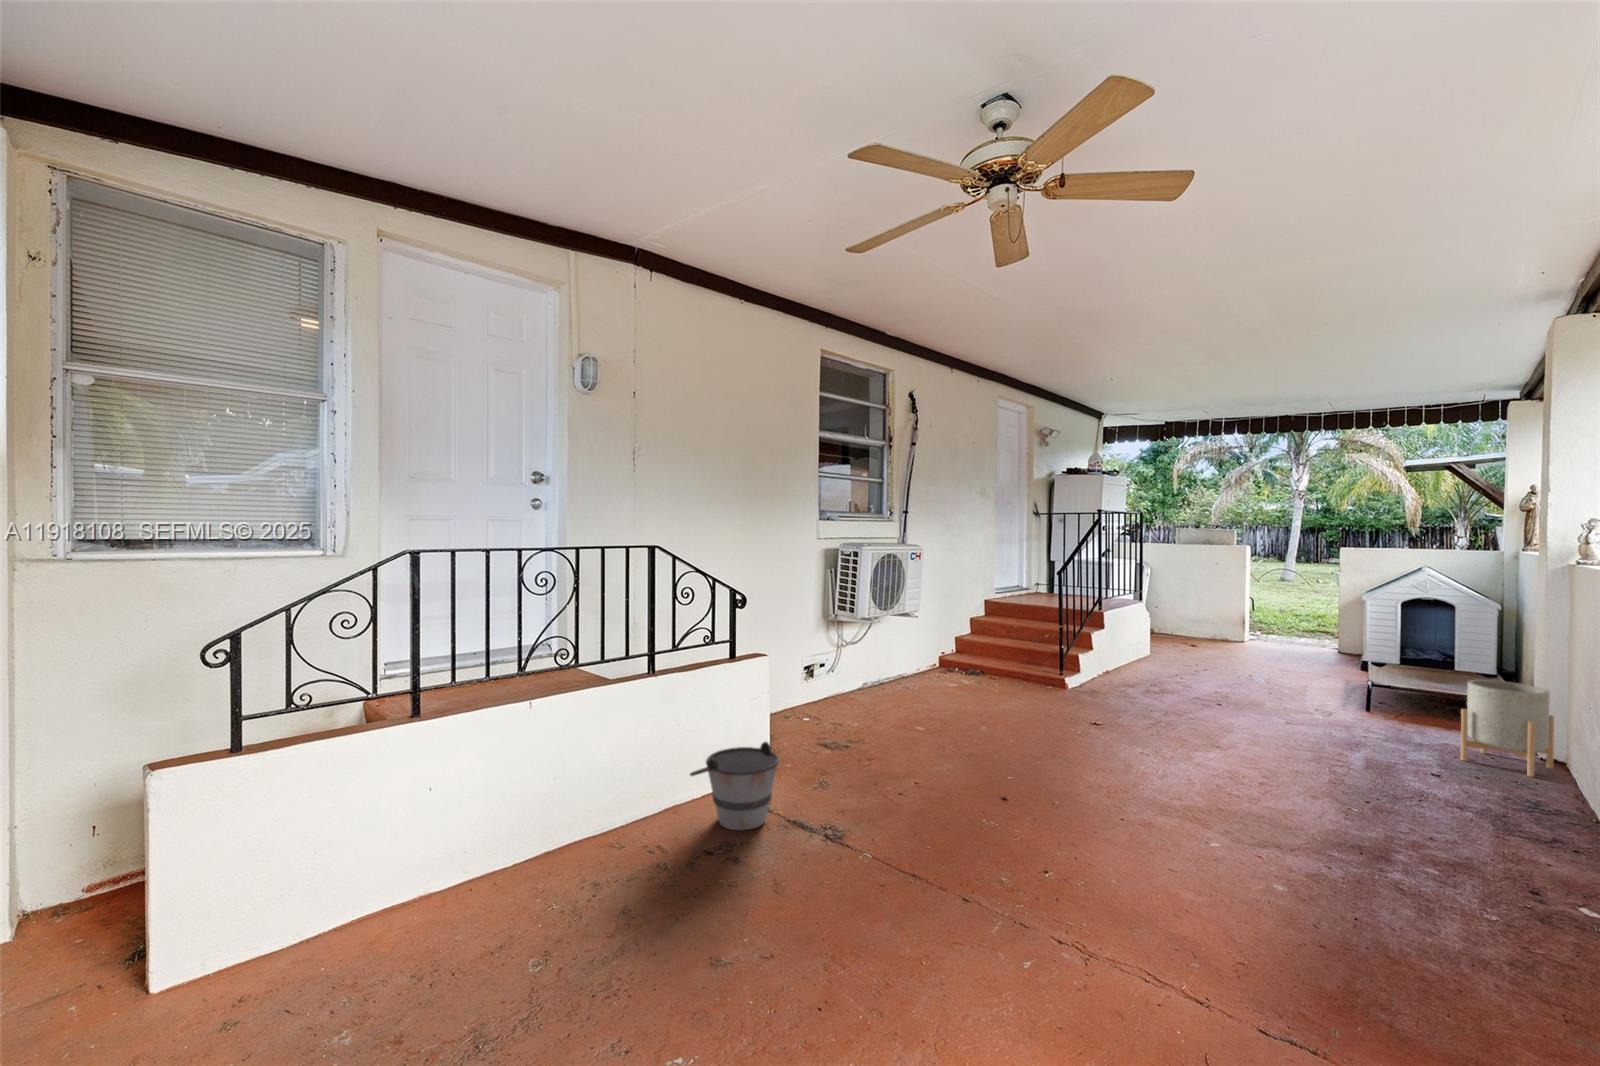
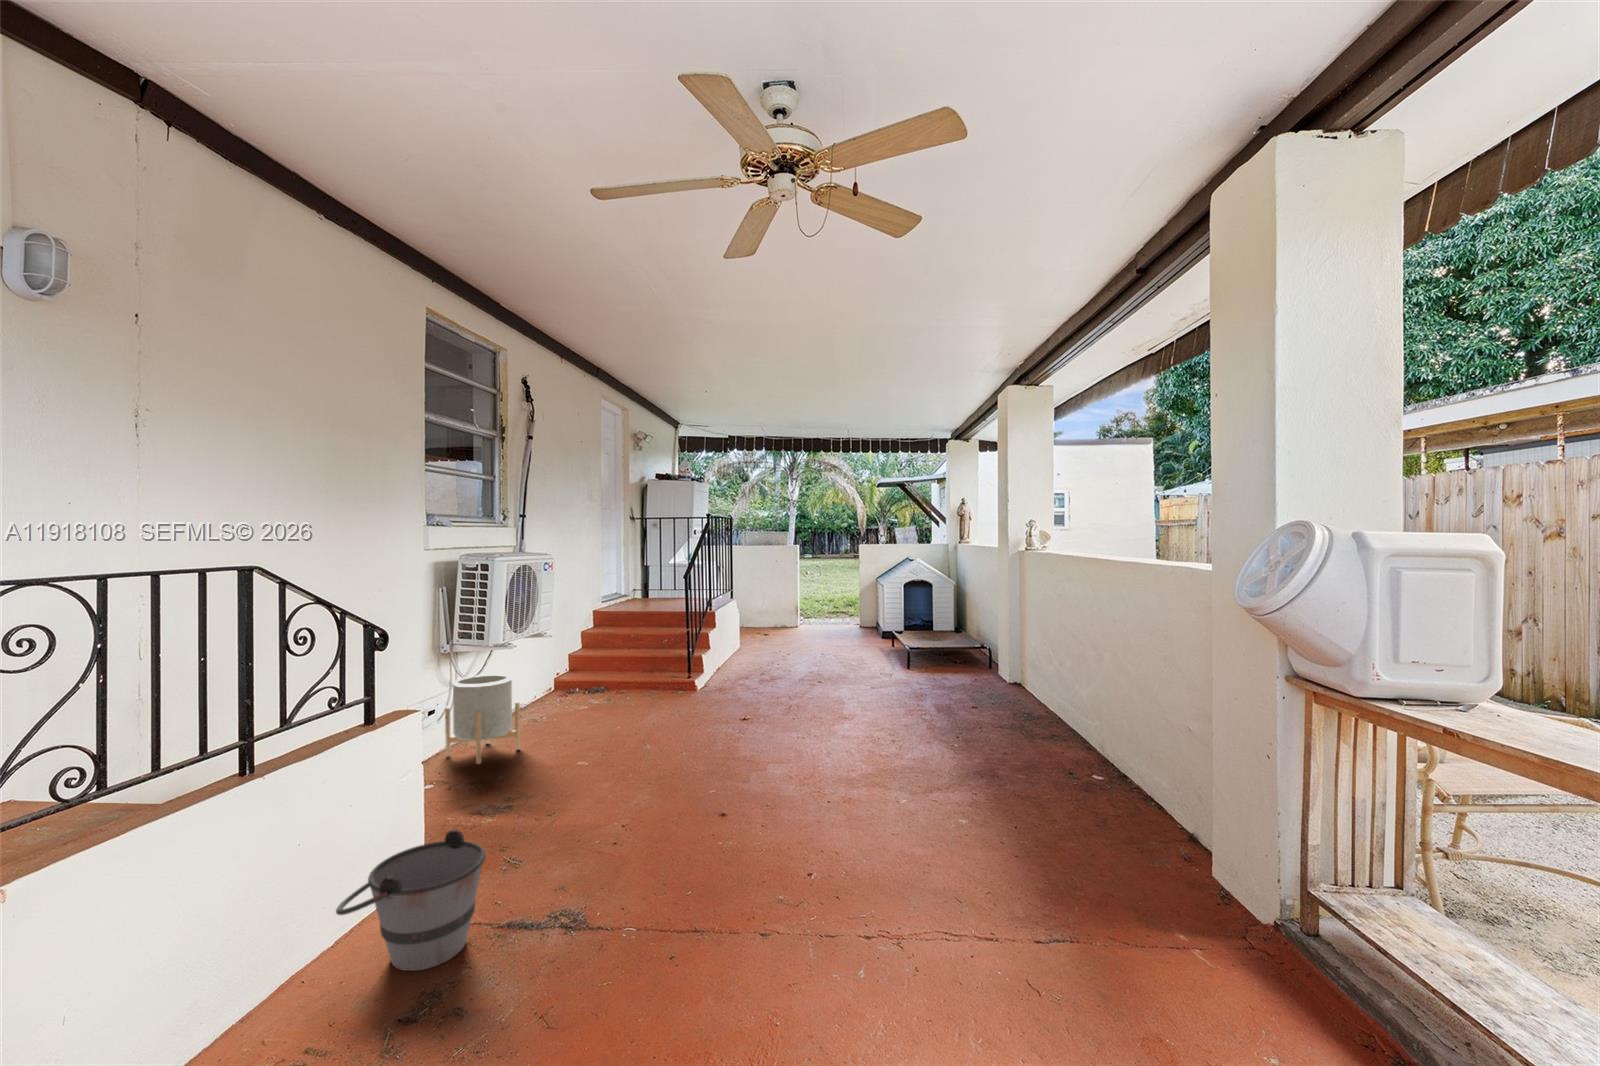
planter: present [1461,680,1554,777] -> present [445,674,520,764]

